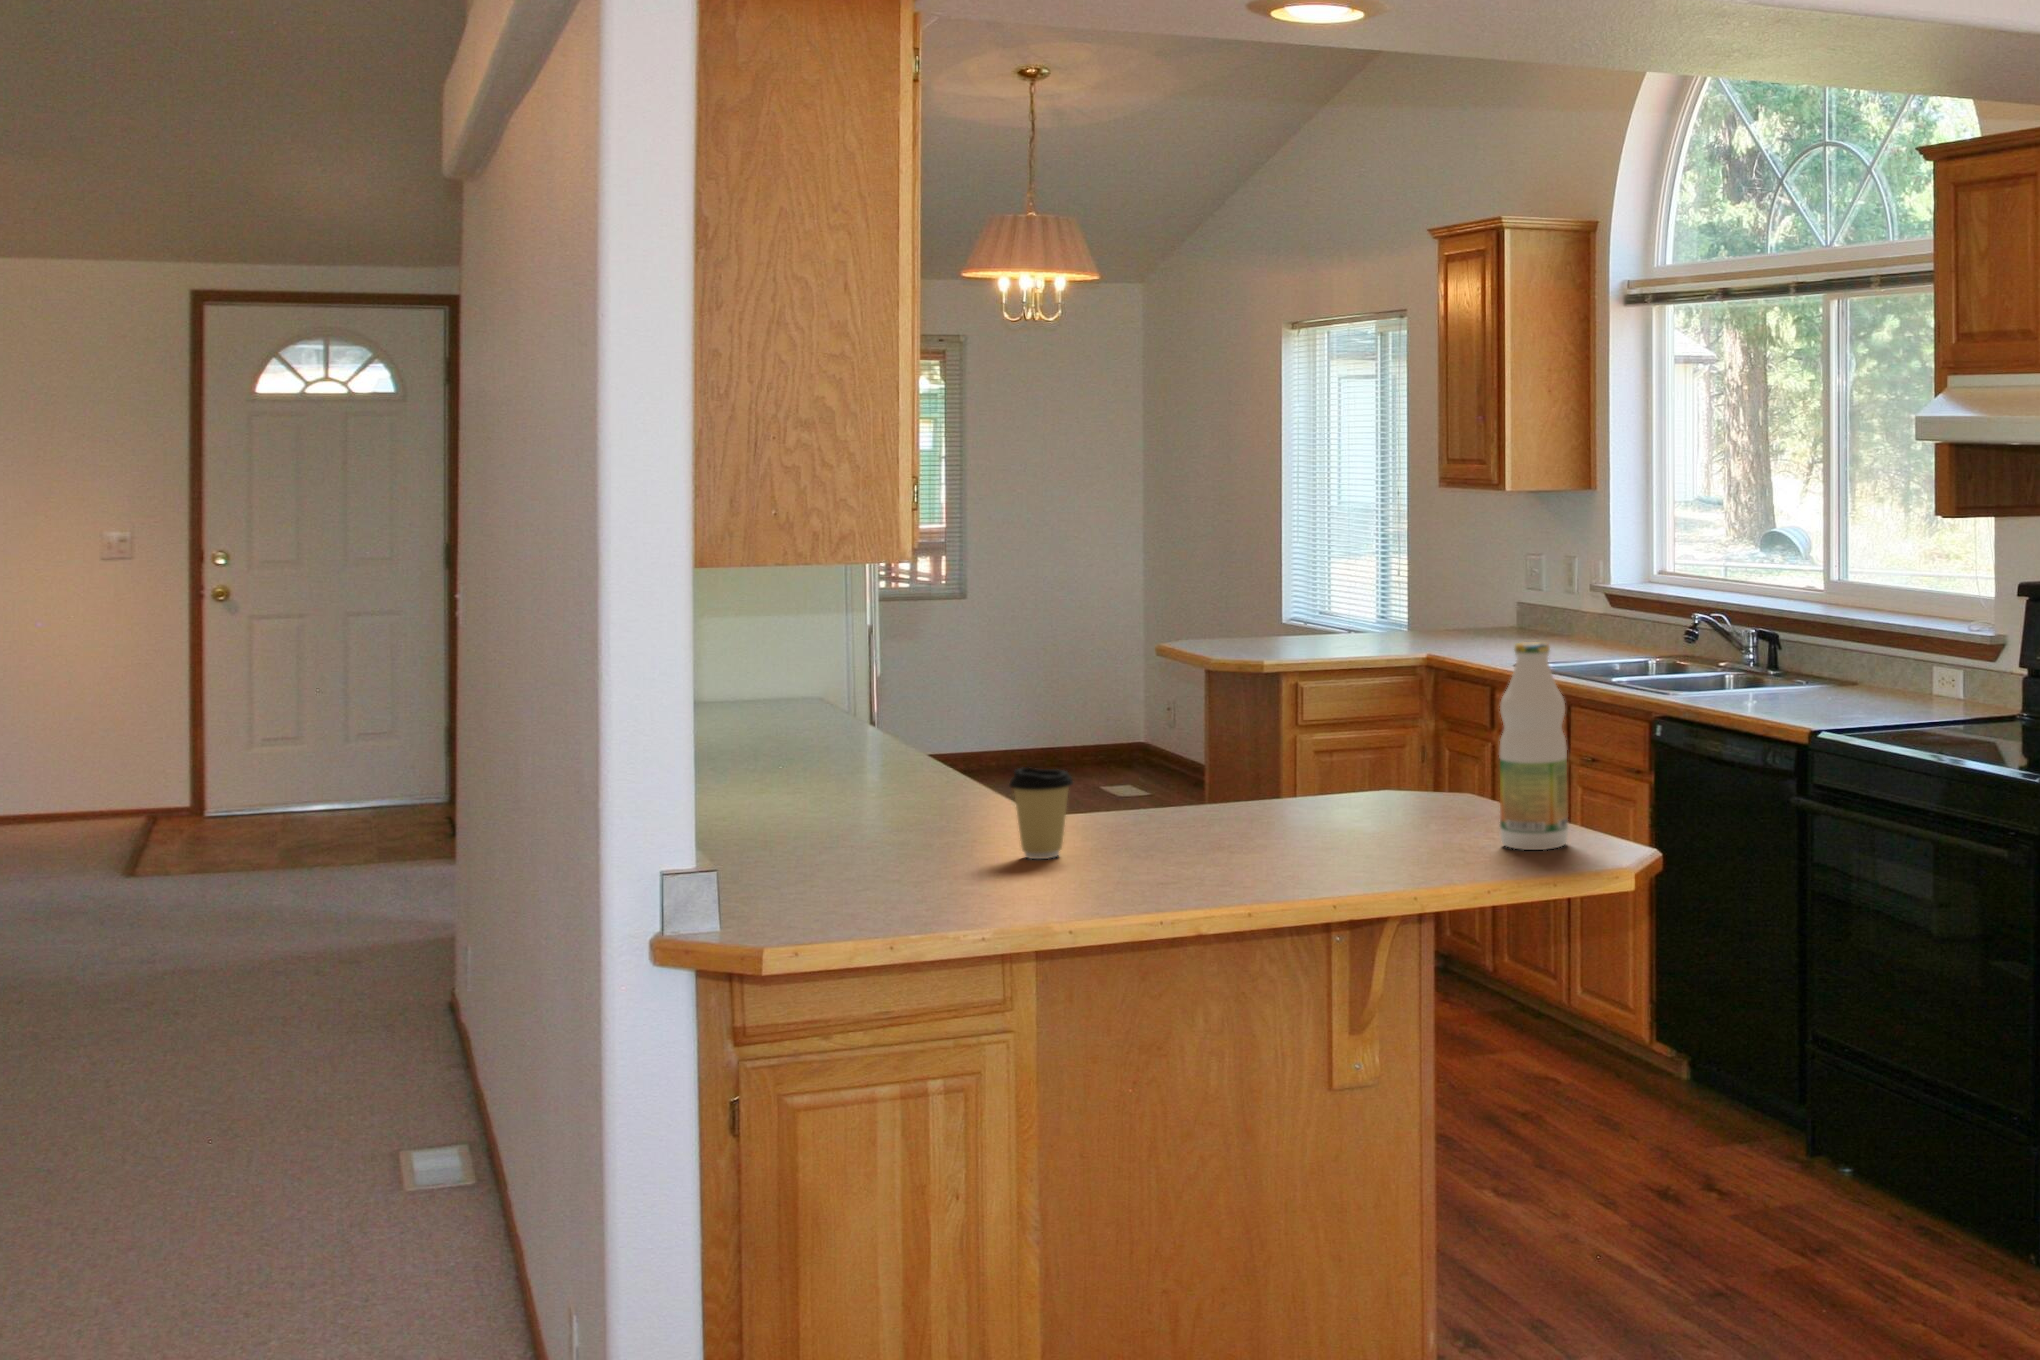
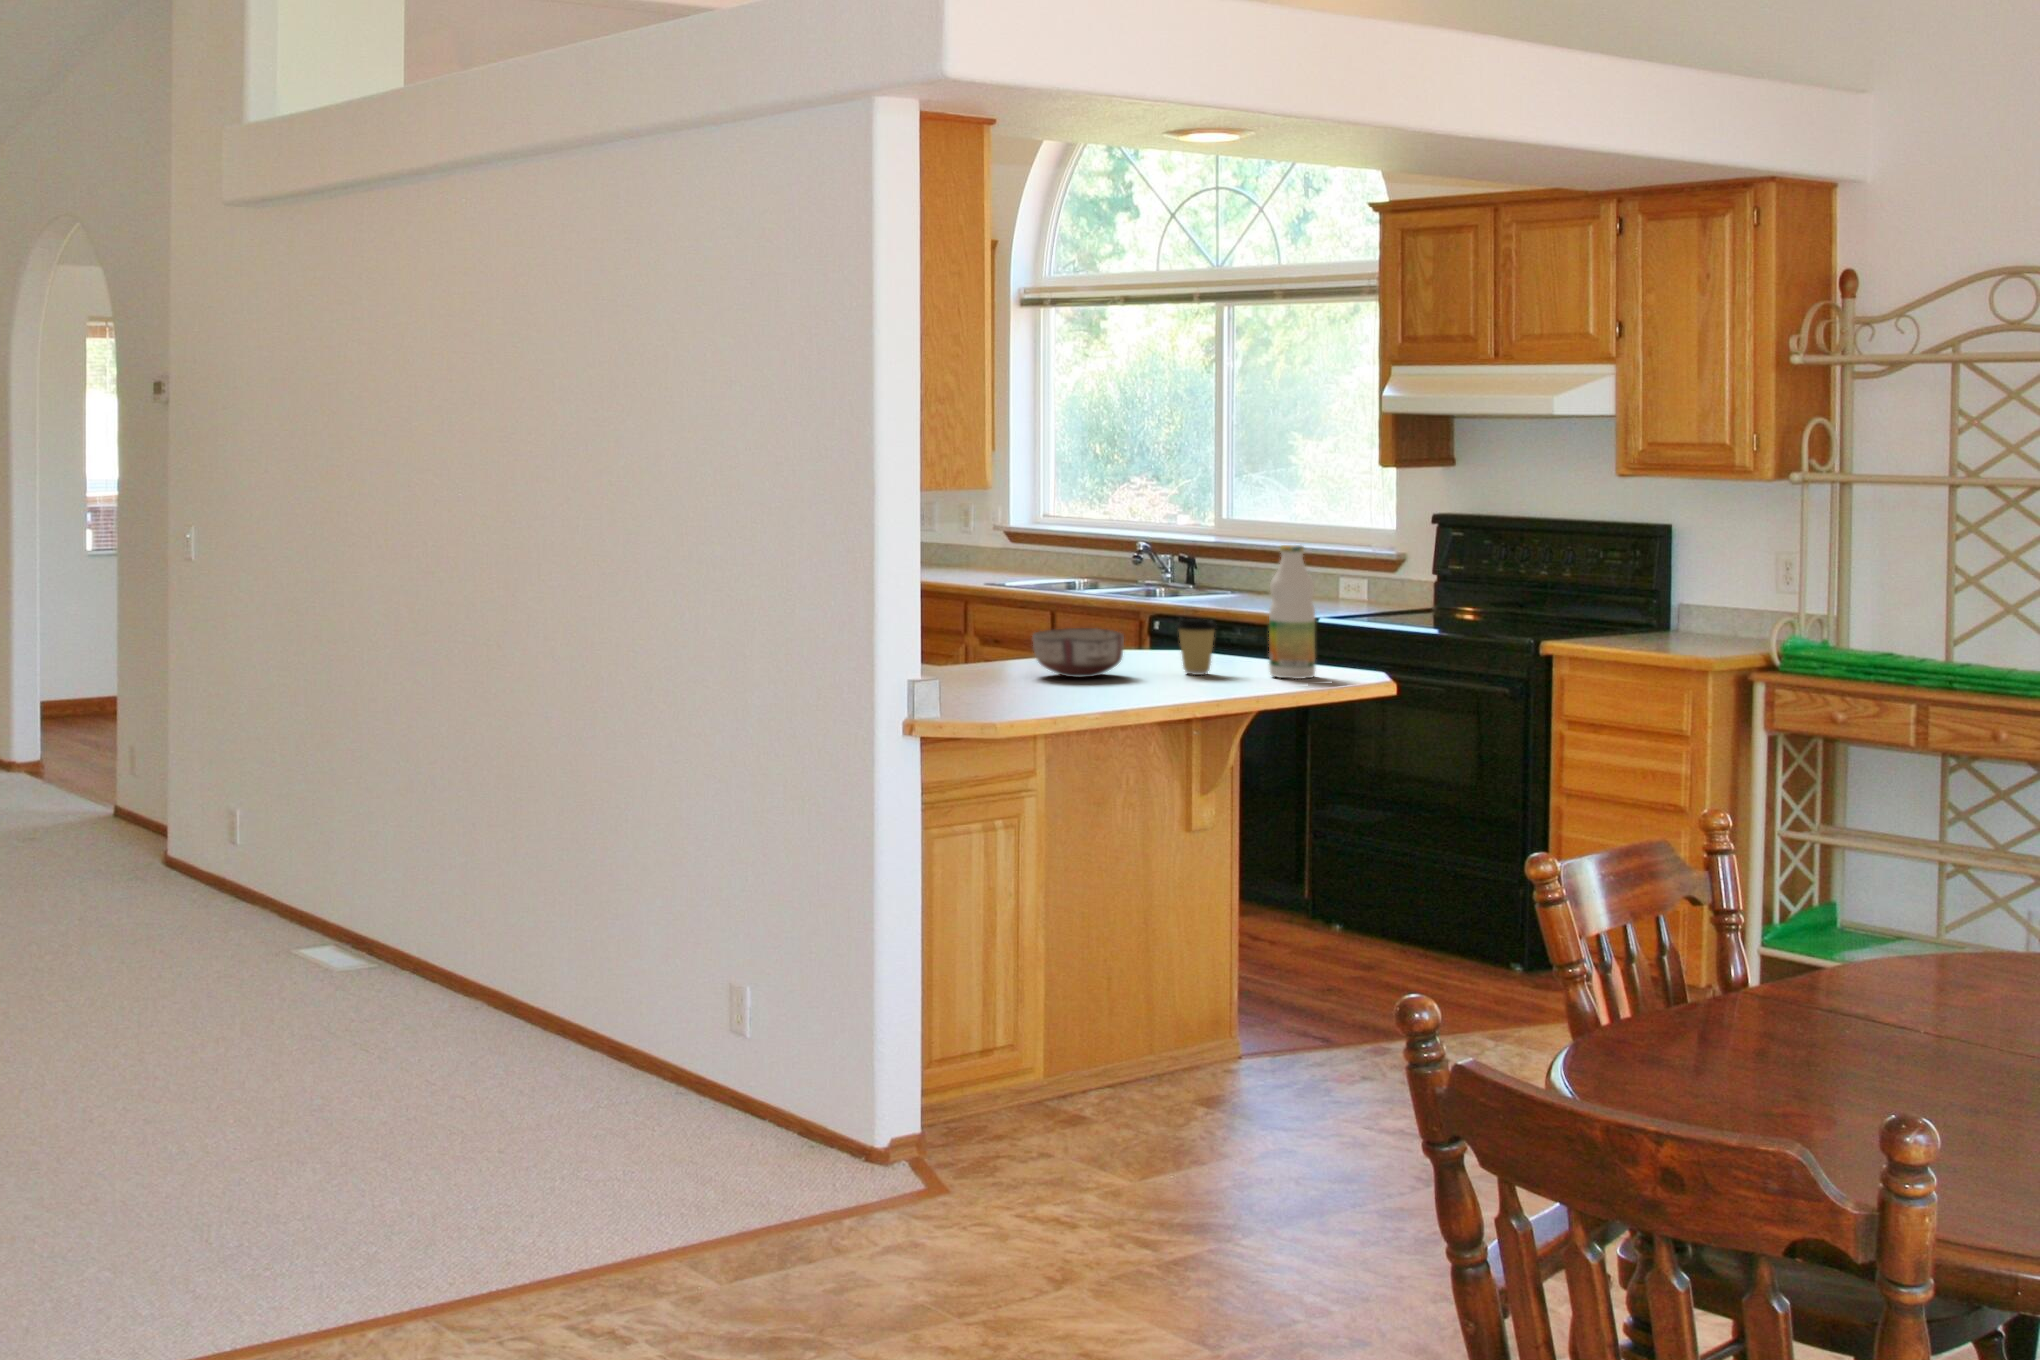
ceramic bowl: none [1182,758,1316,836] -> present [1033,628,1124,678]
coffee cup: present [1010,767,1073,859] -> present [1176,618,1217,675]

